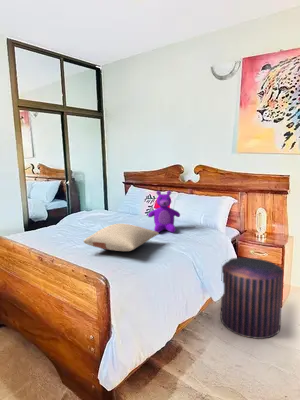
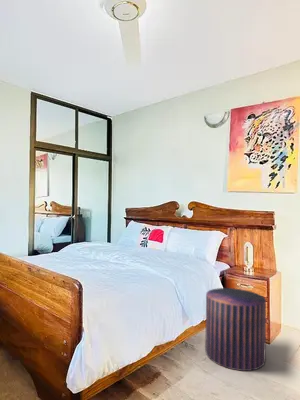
teddy bear: present [148,191,180,232] -> none [140,221,170,260]
pillow: present [84,224,159,251] -> none [73,246,146,270]

